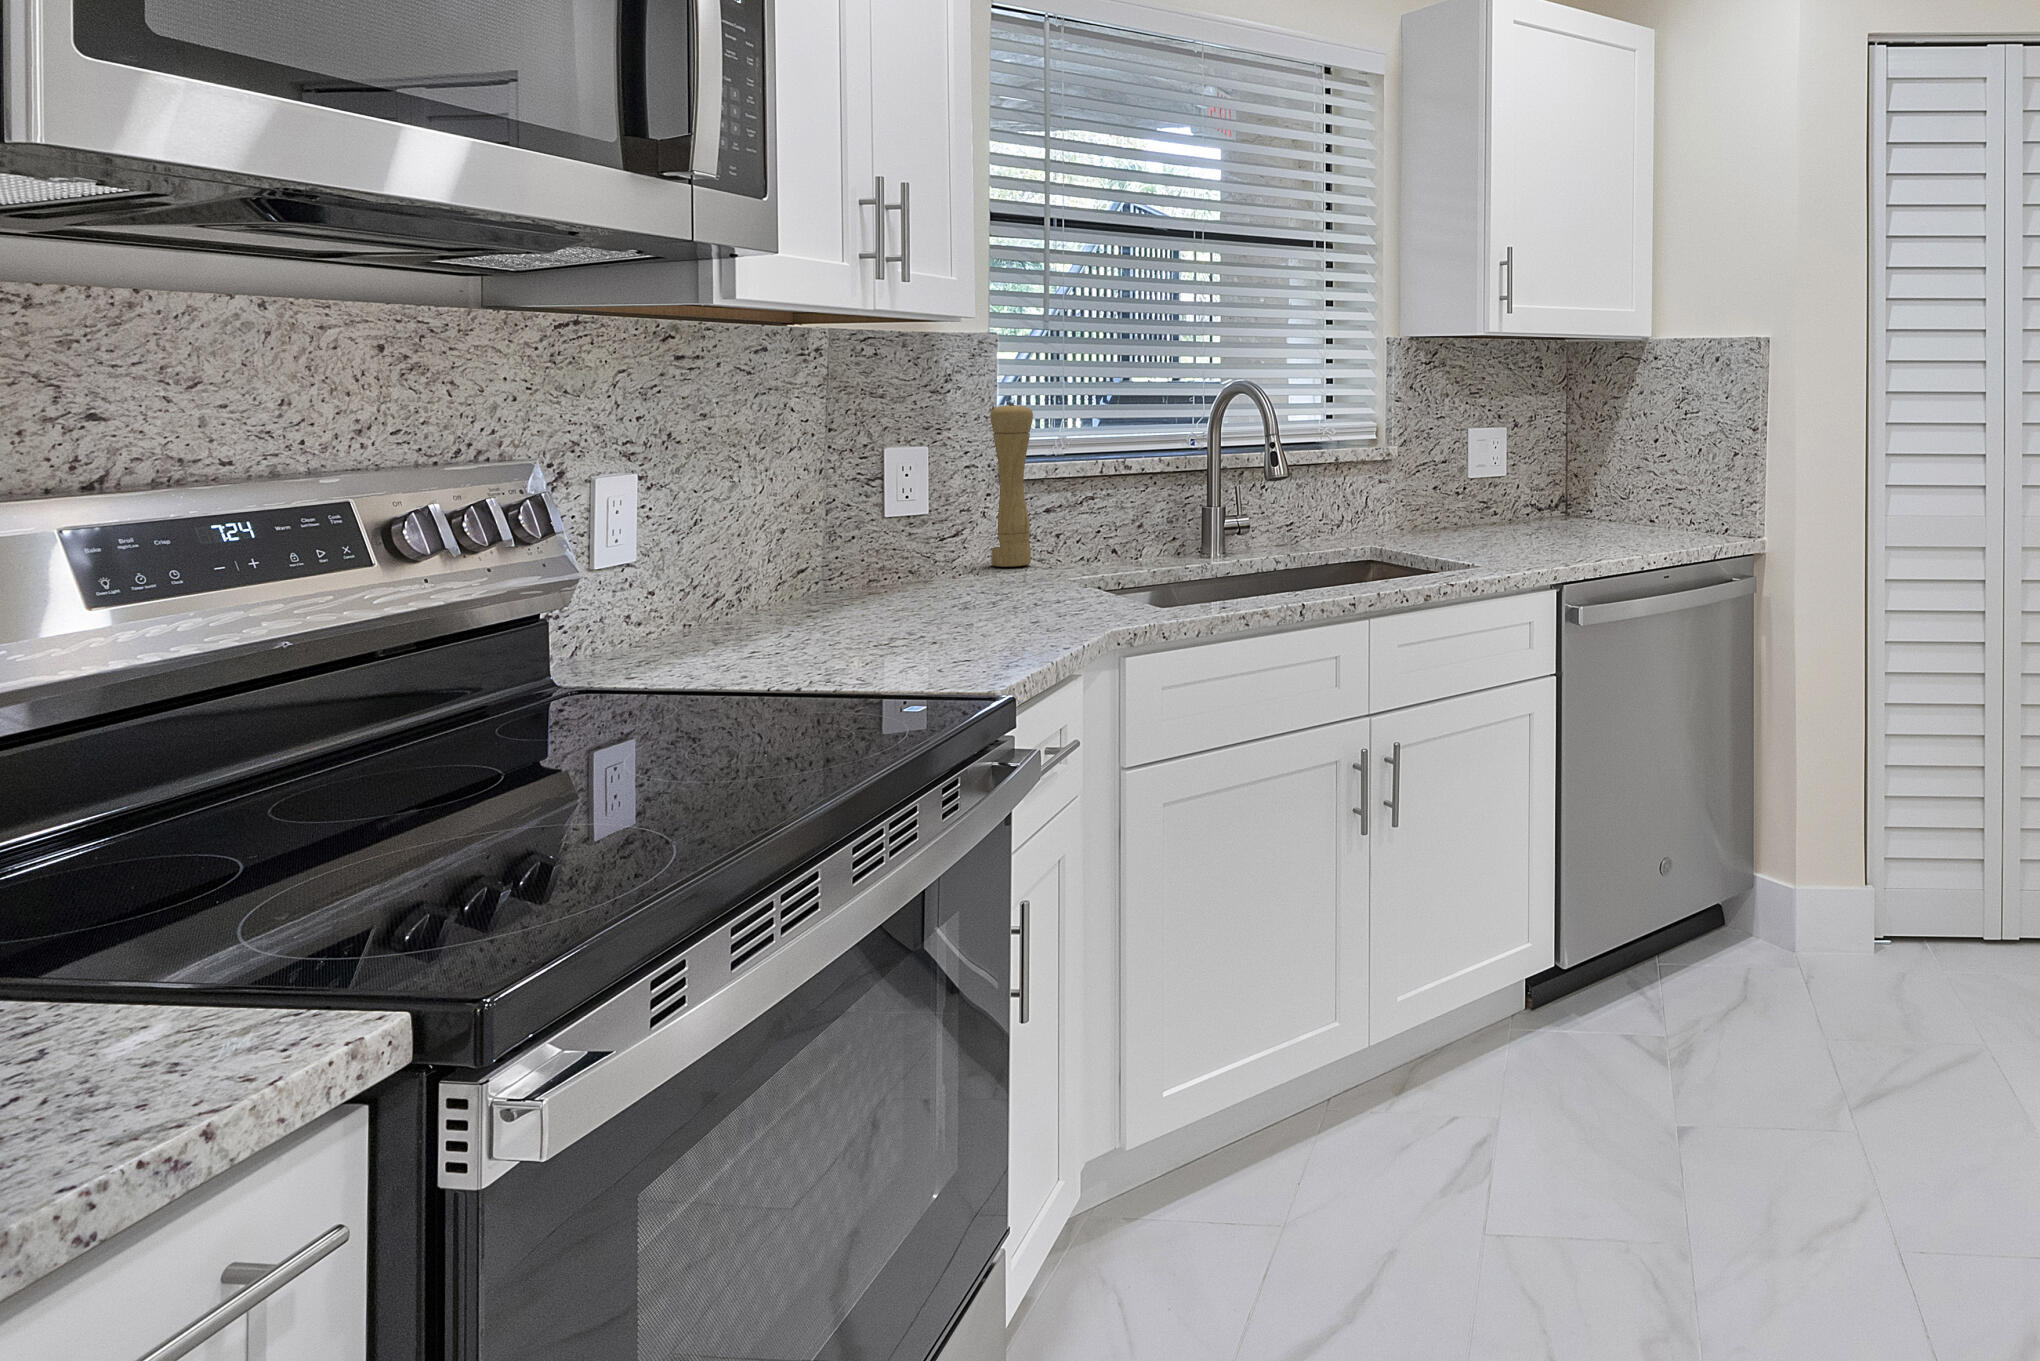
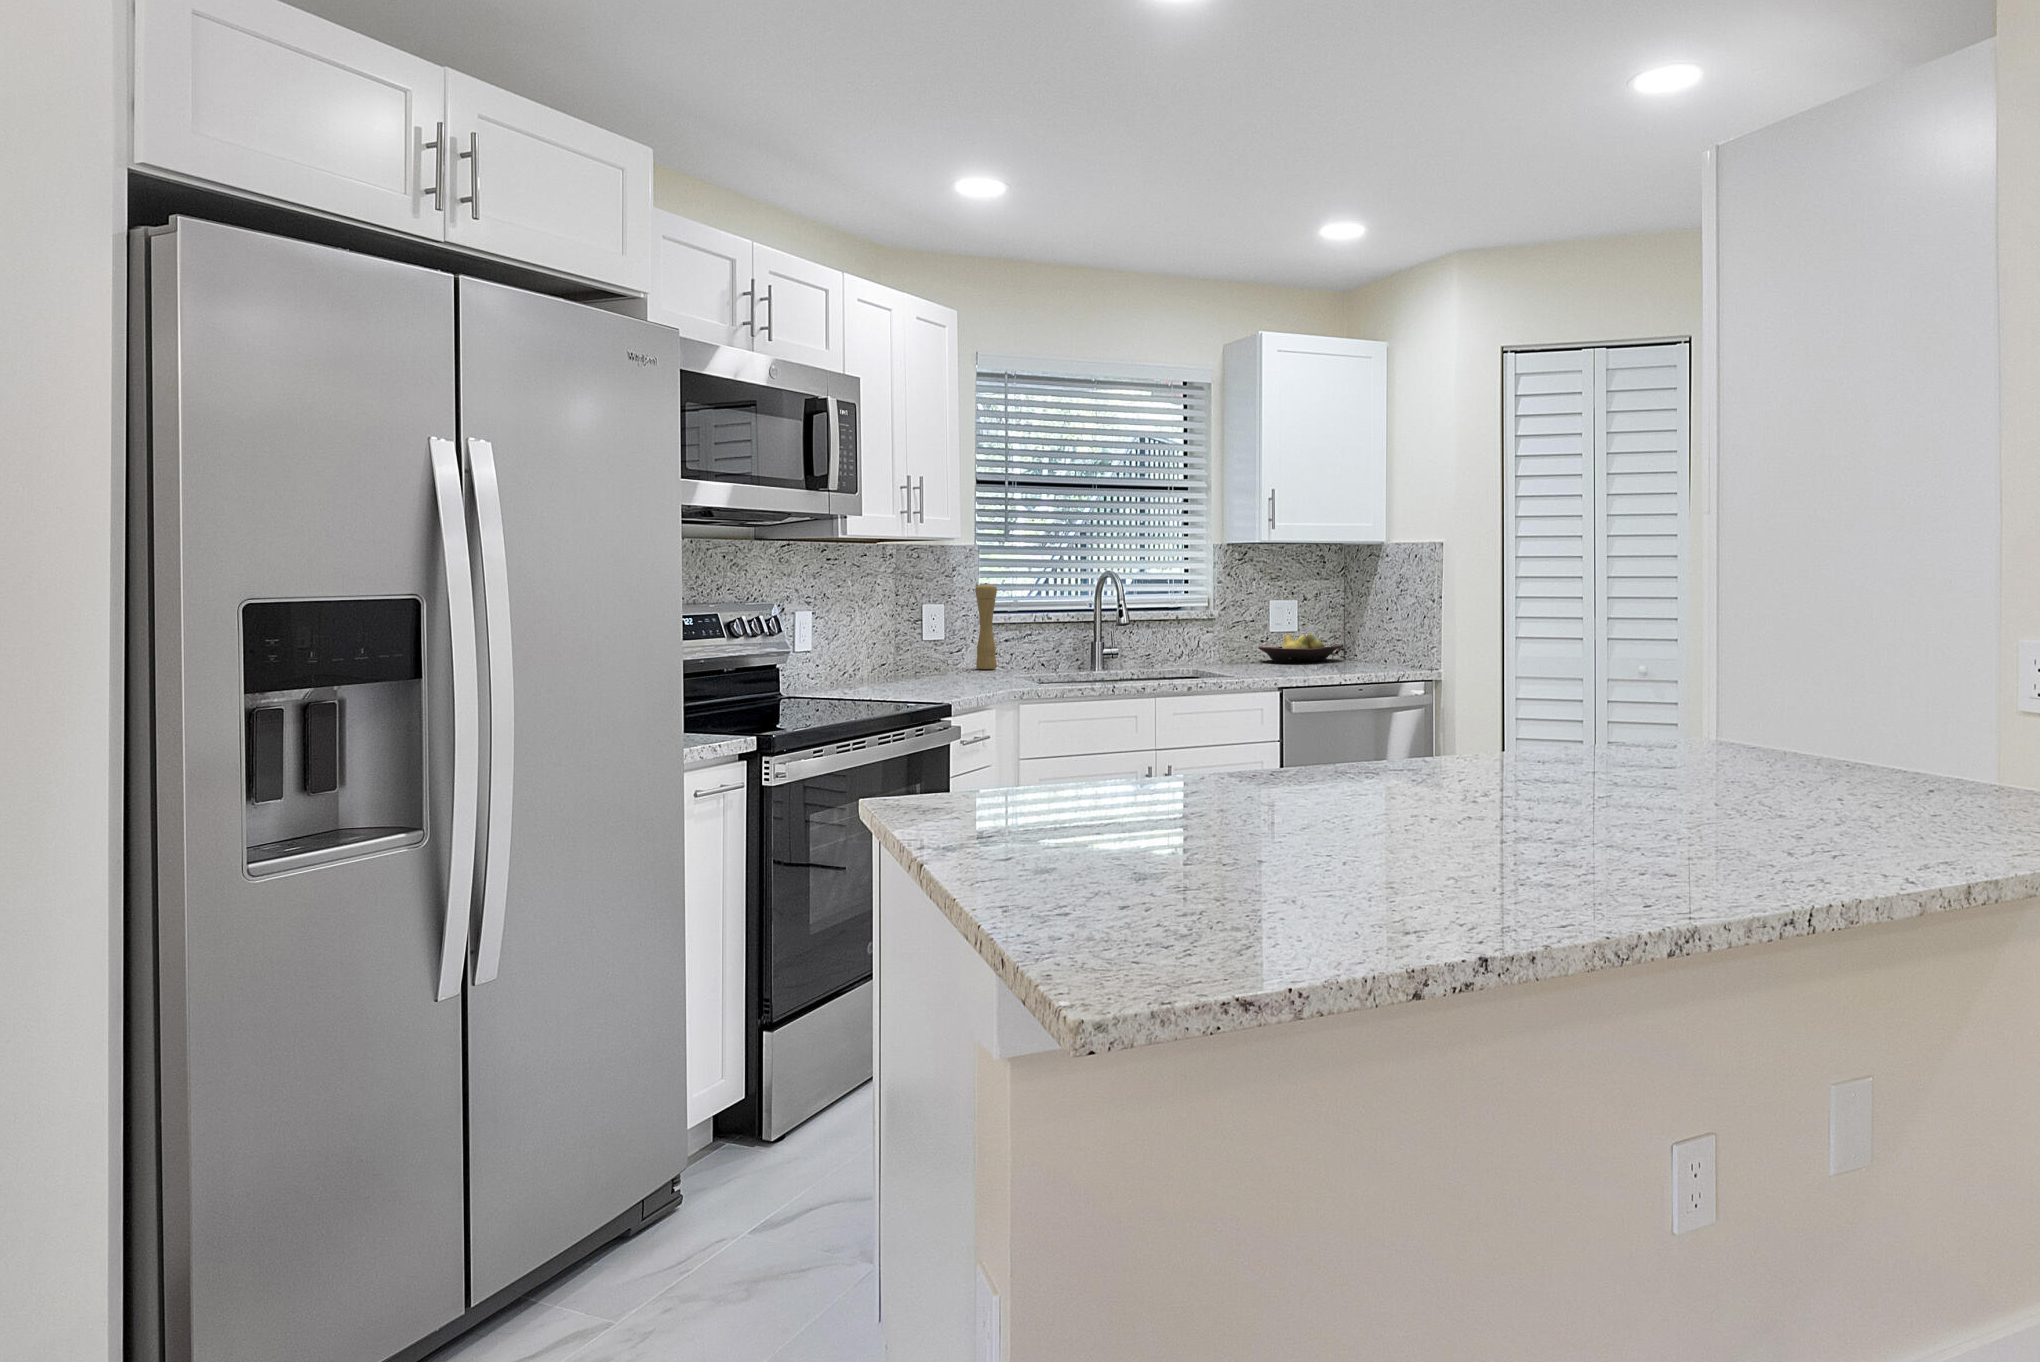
fruit bowl: none [1451,478,1569,528] -> present [1258,634,1341,663]

